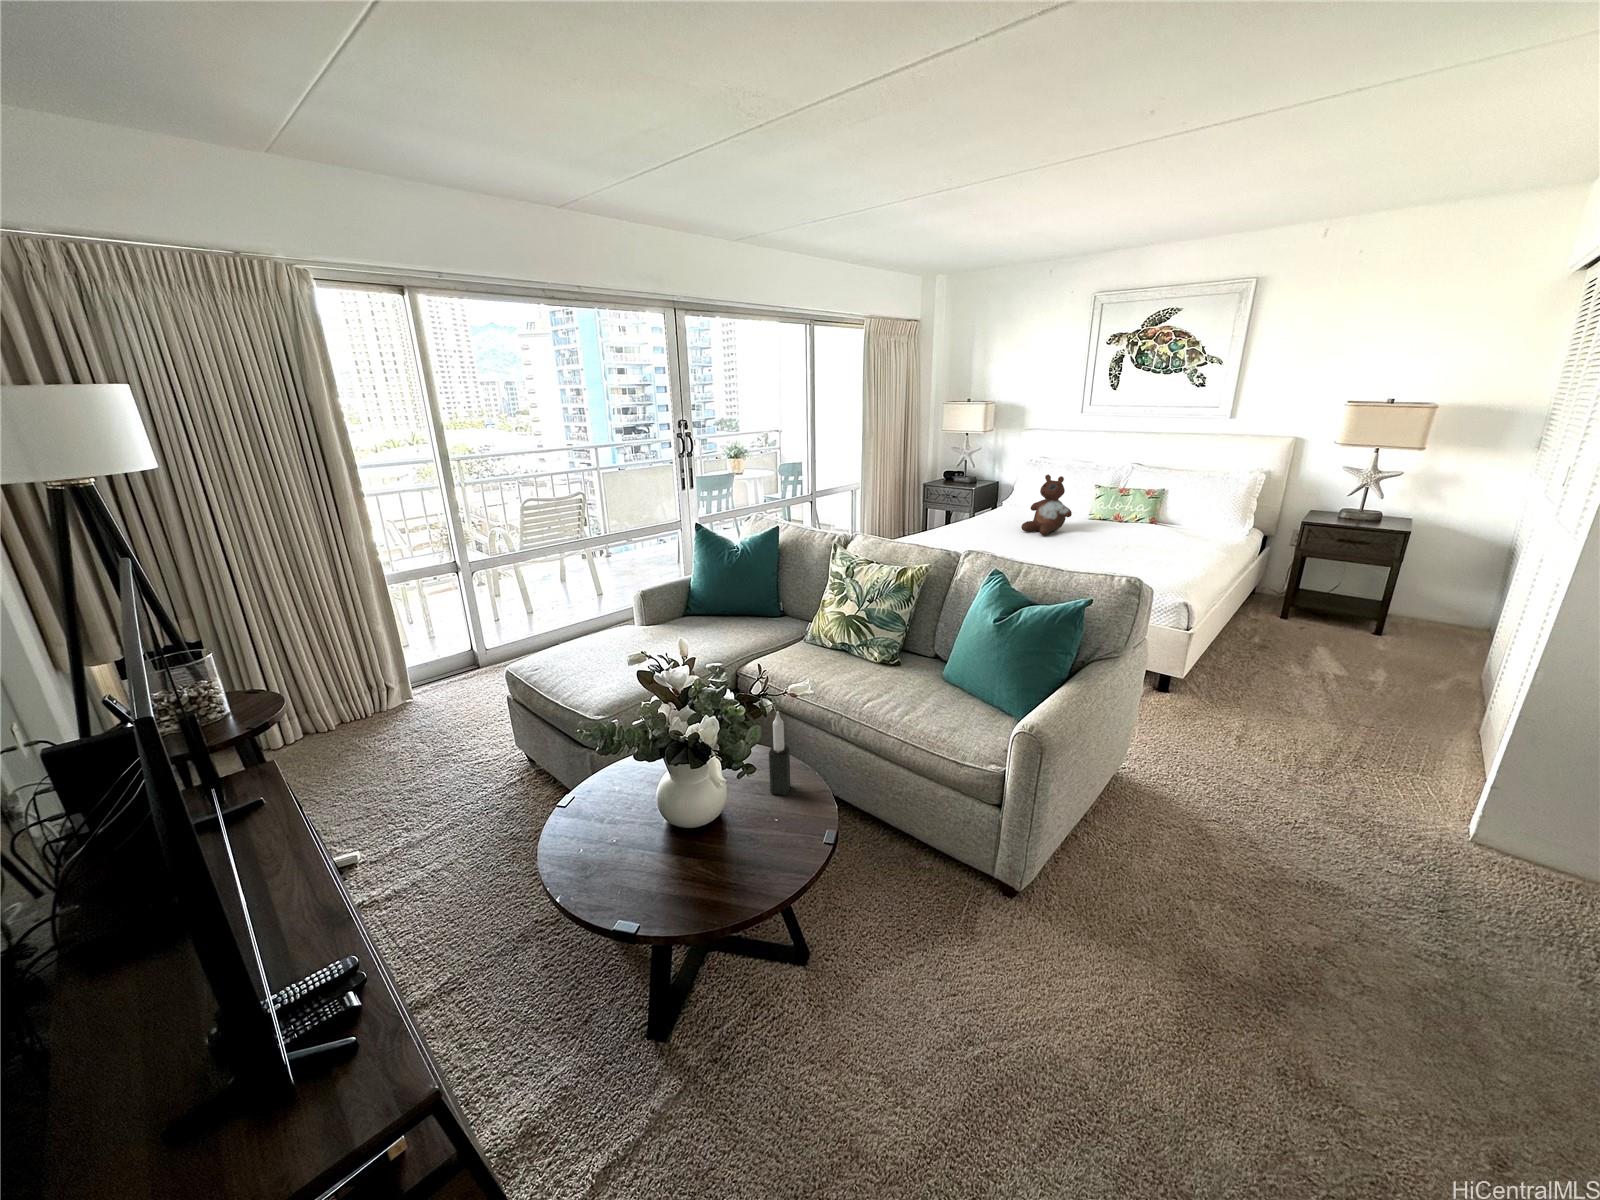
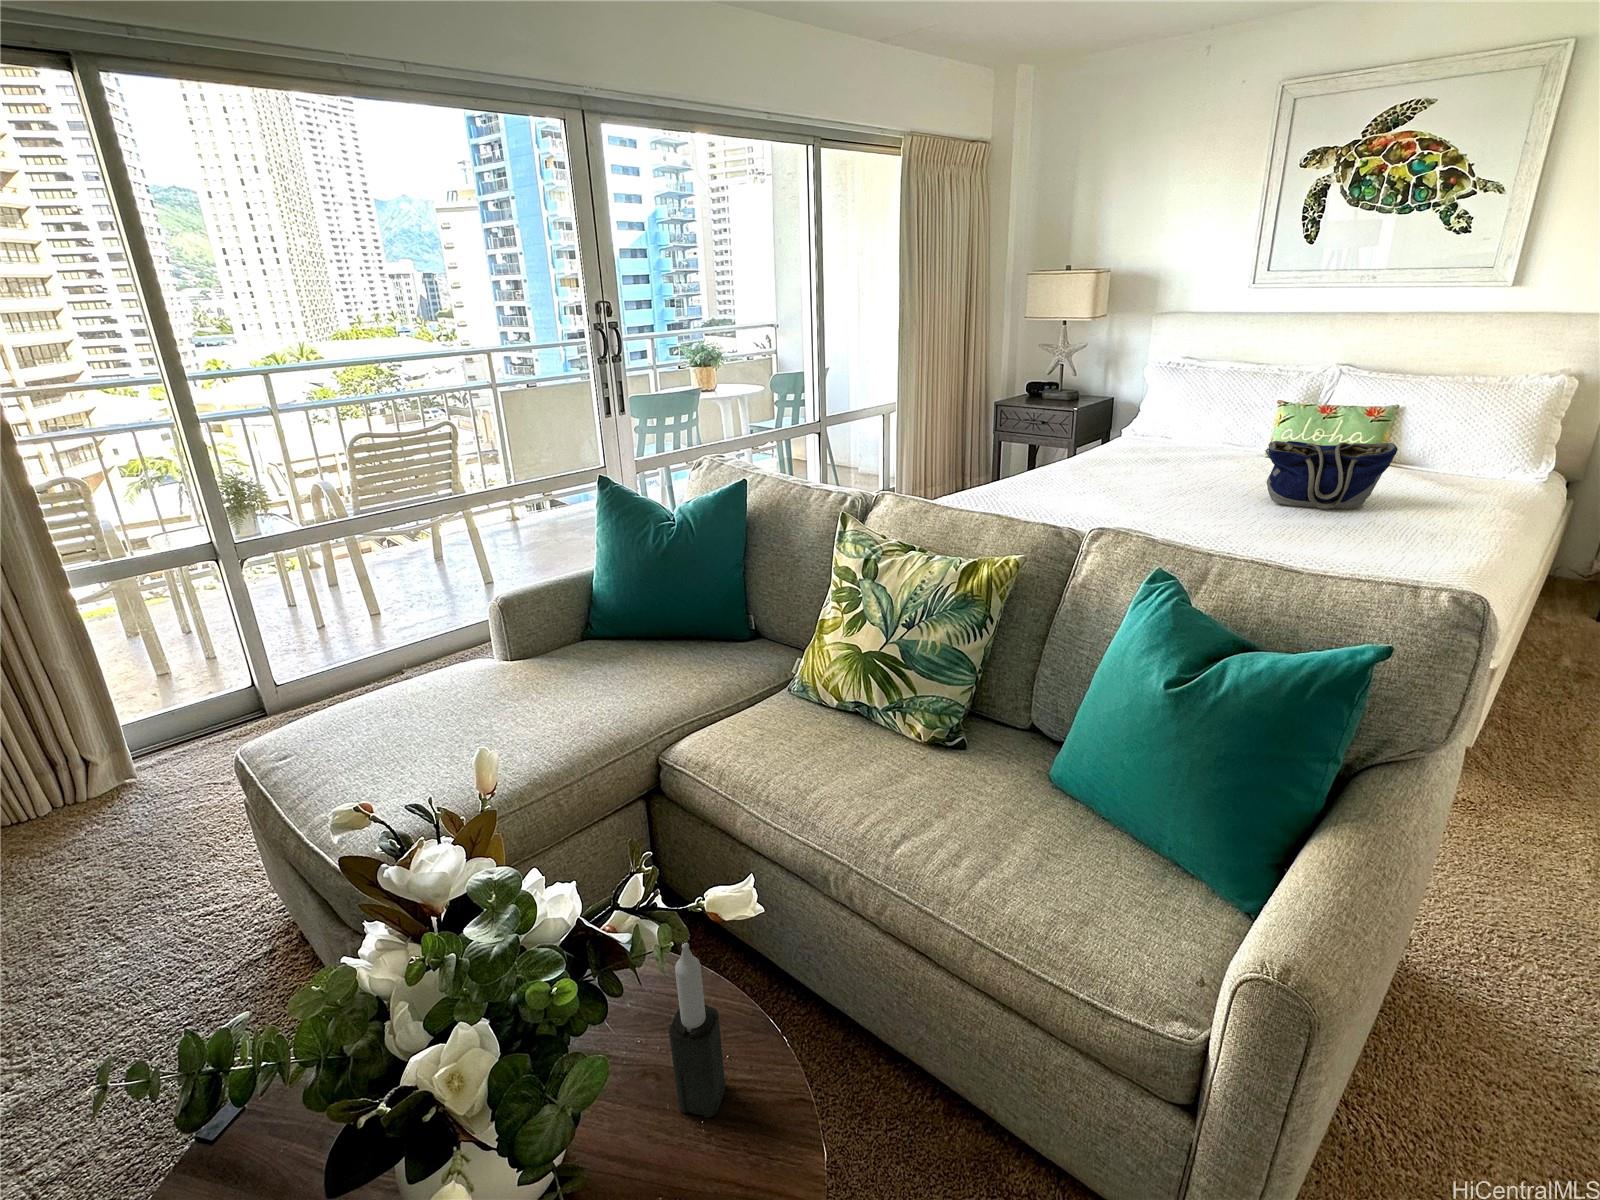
stuffed bear: present [1021,475,1072,535] -> none [1162,384,1250,486]
tote bag: none [1077,508,1150,549] -> present [1265,441,1398,509]

